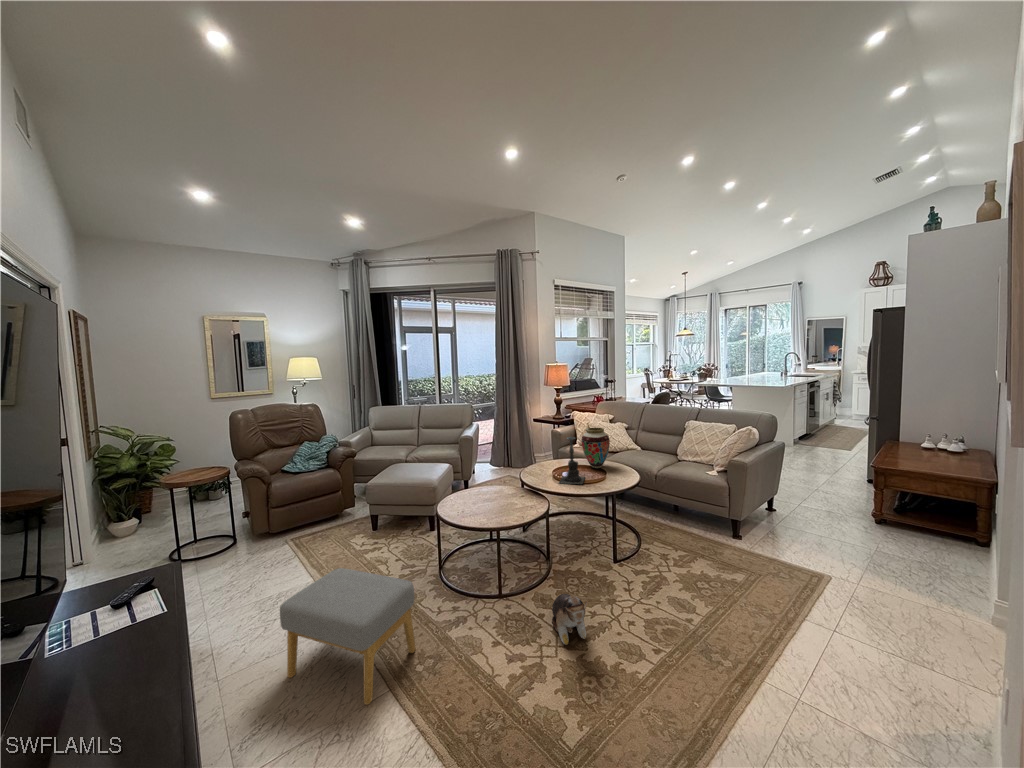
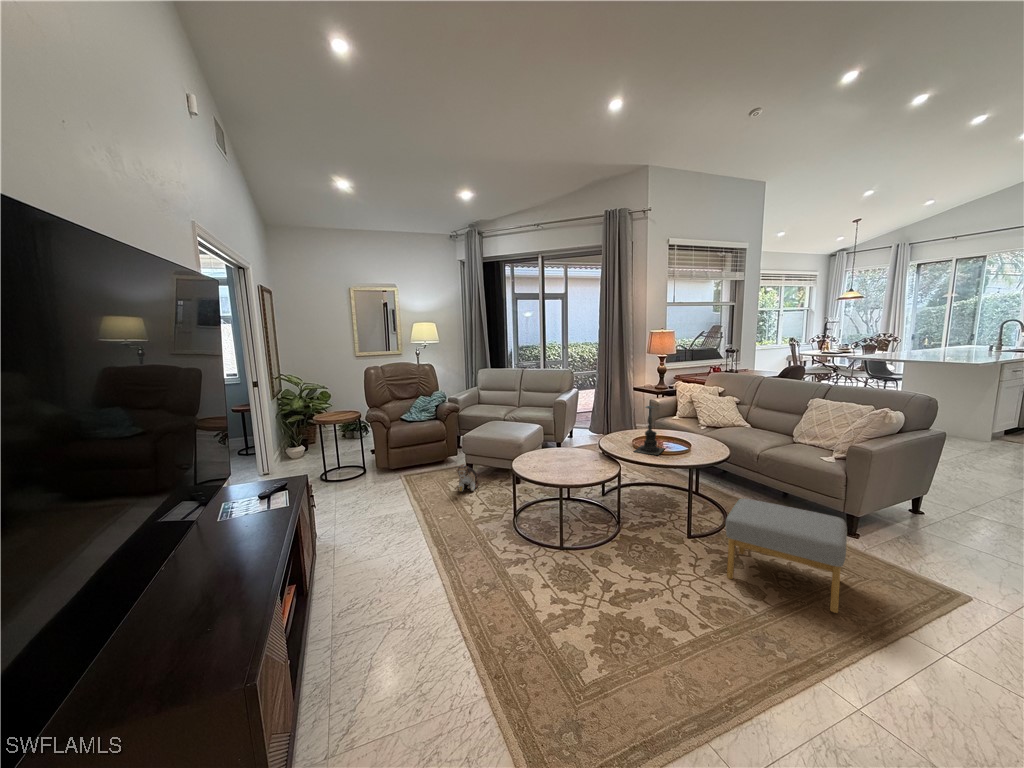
vase: present [582,427,610,468] -> none [668,398,700,441]
footstool: present [280,568,415,705] -> present [726,499,847,613]
plush toy: present [552,594,588,645] -> present [457,464,479,492]

